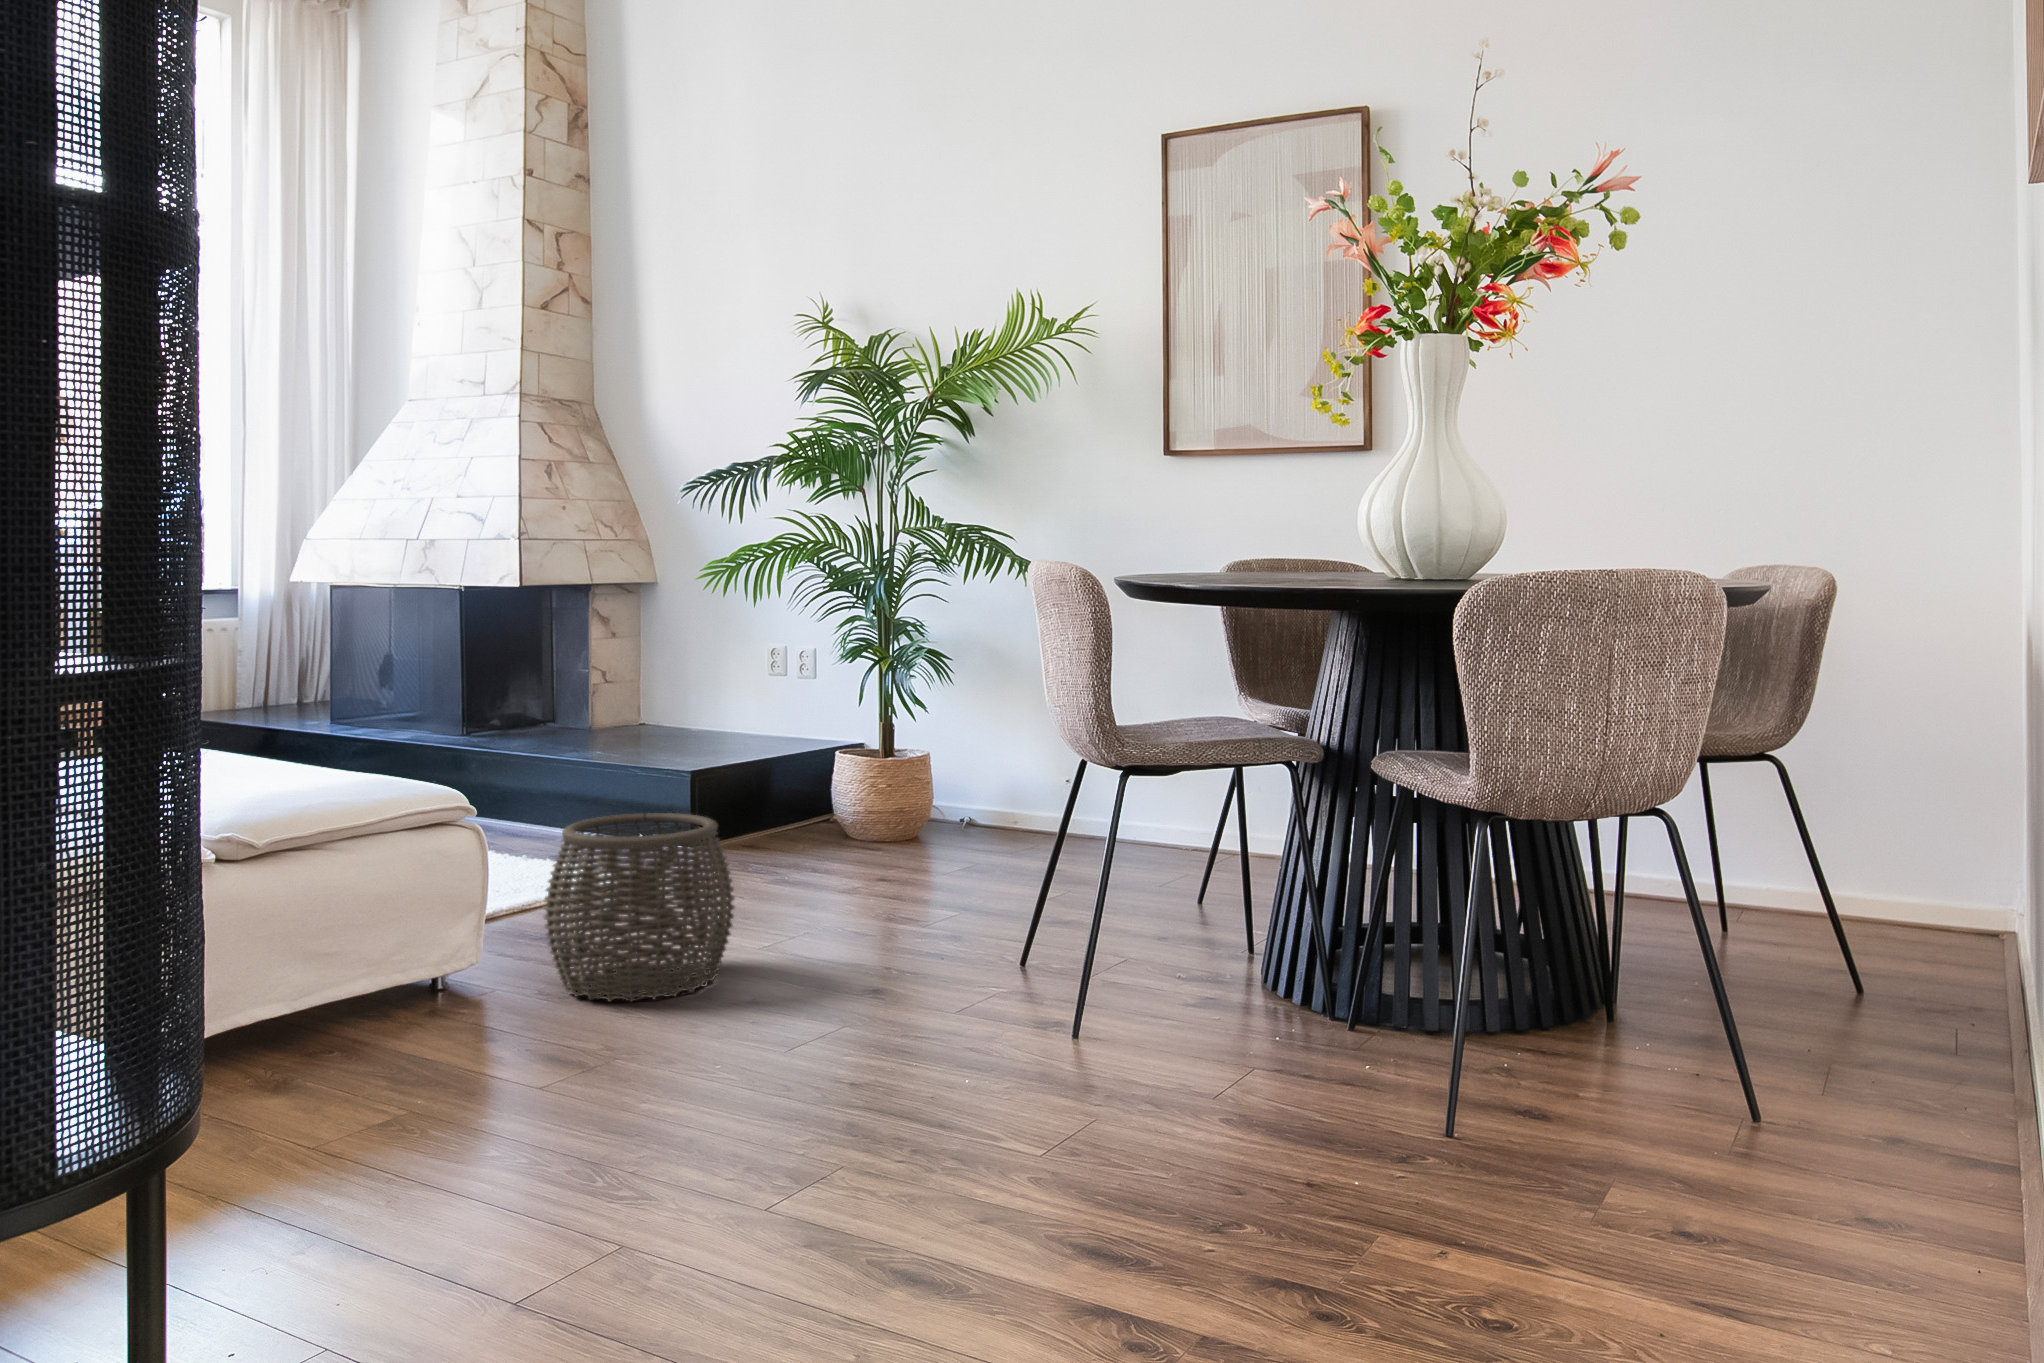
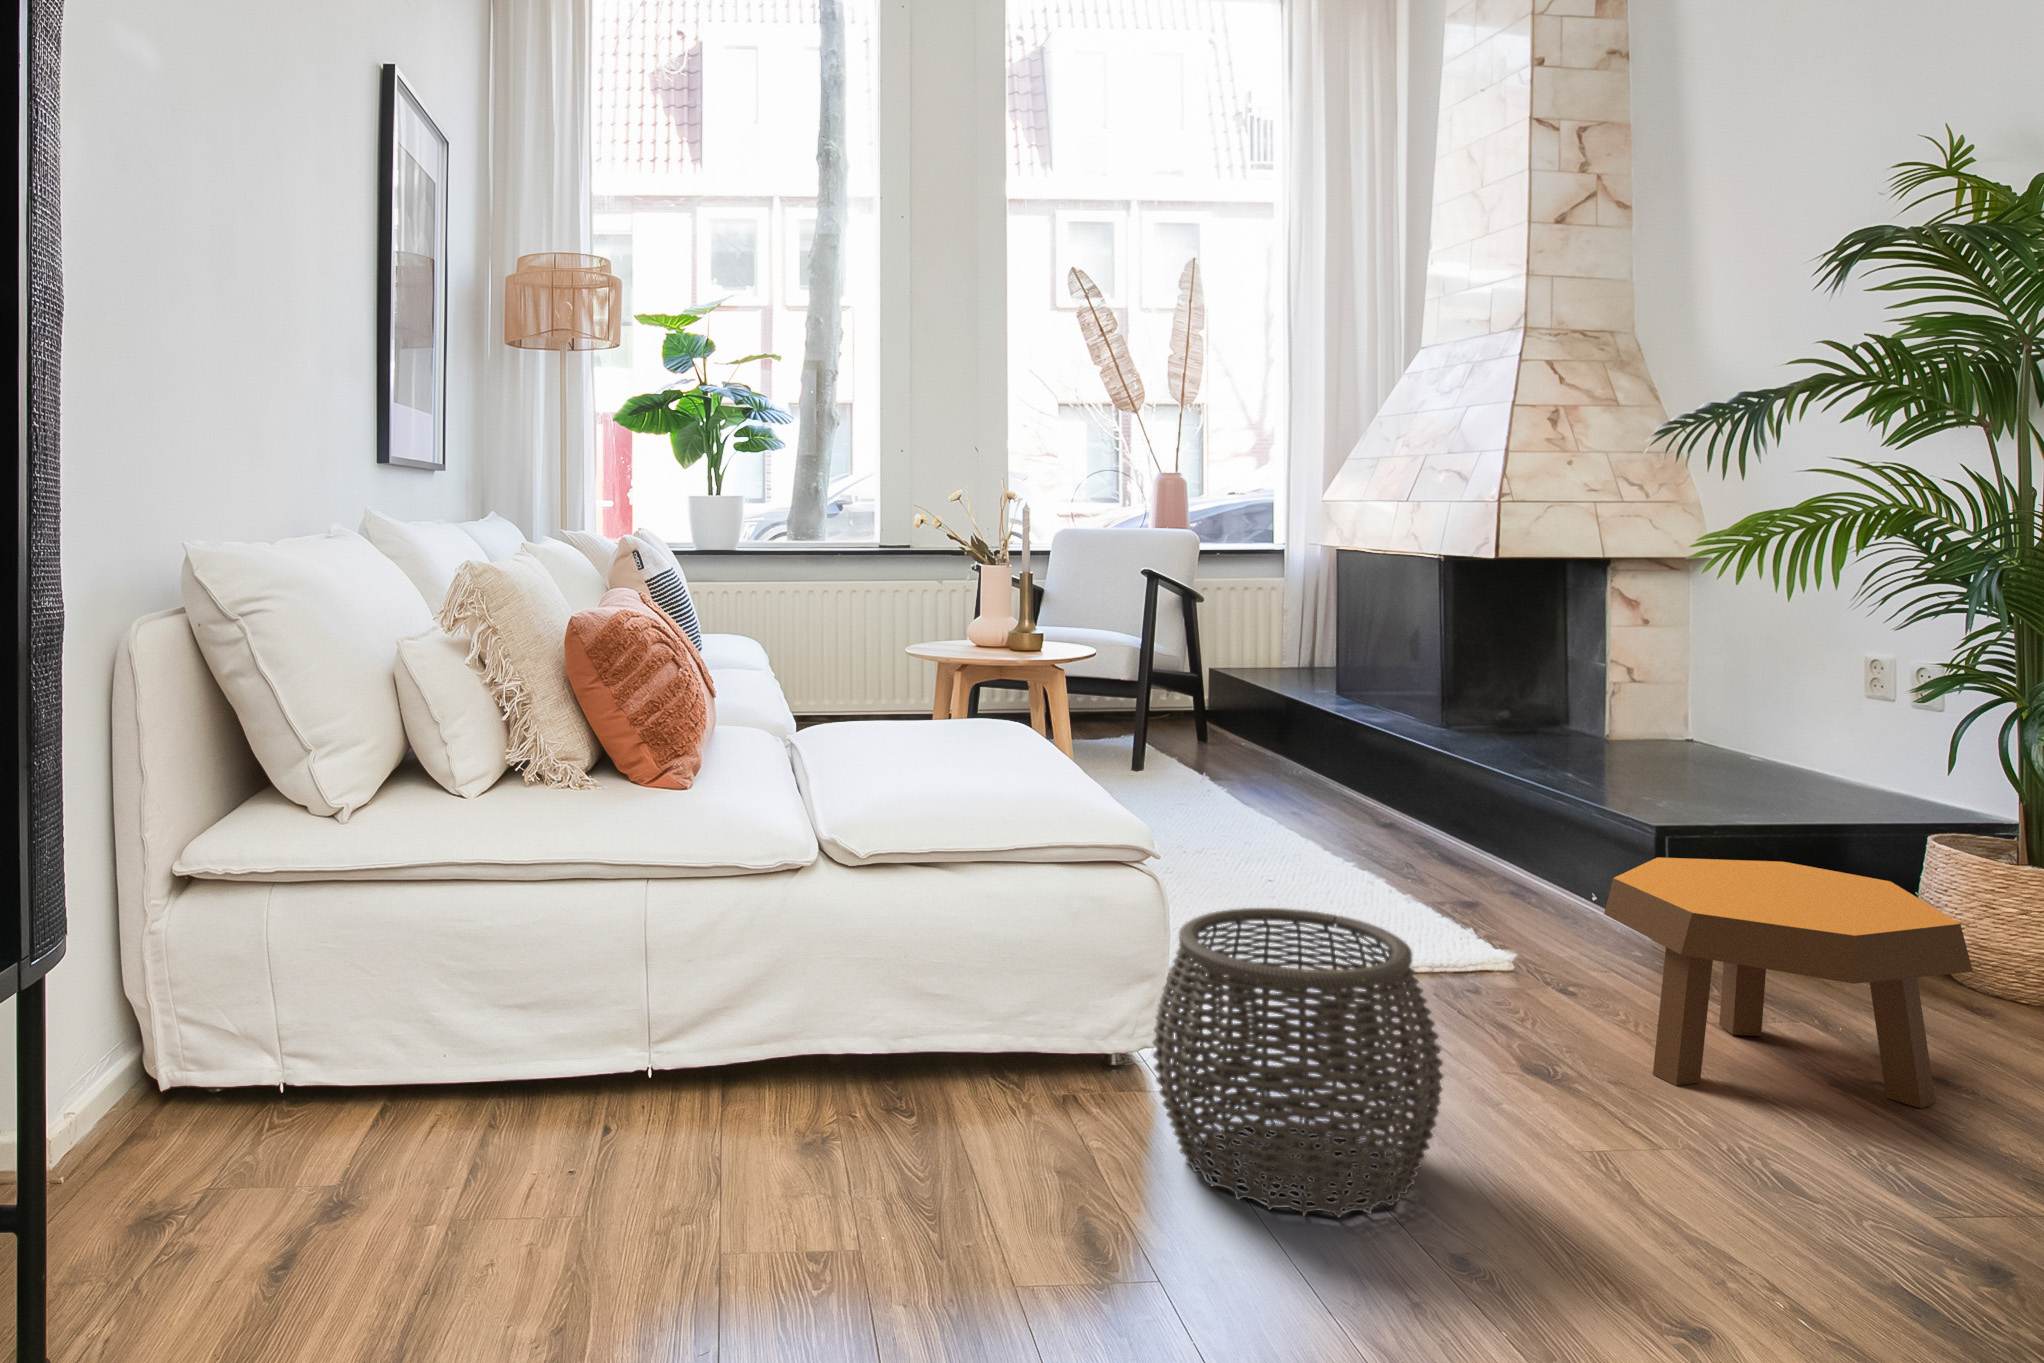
footstool: none [728,767,915,905] -> present [1604,857,1973,1109]

